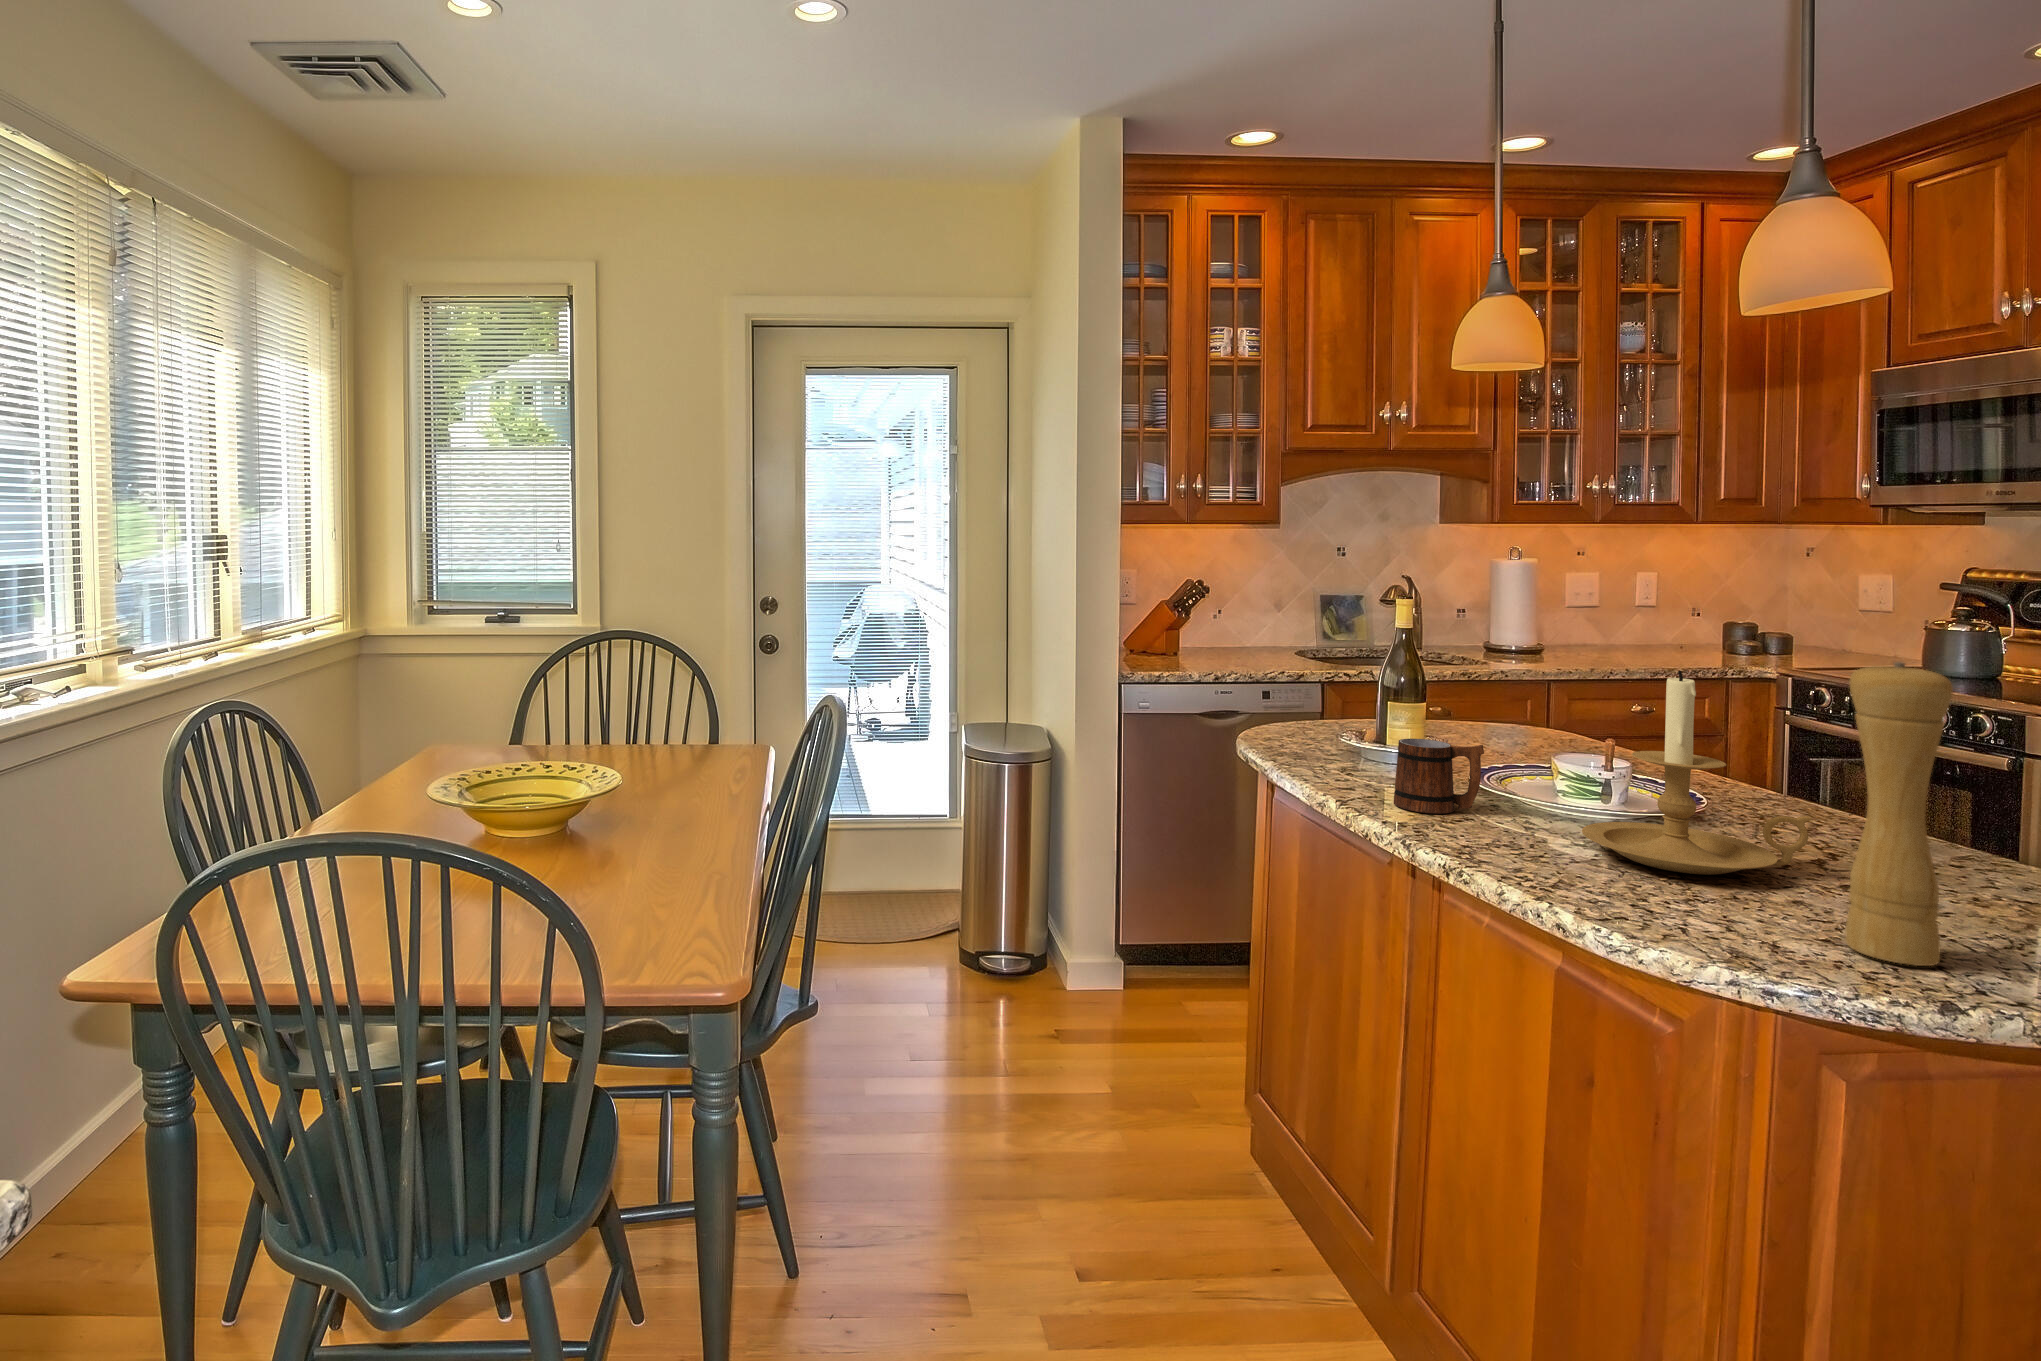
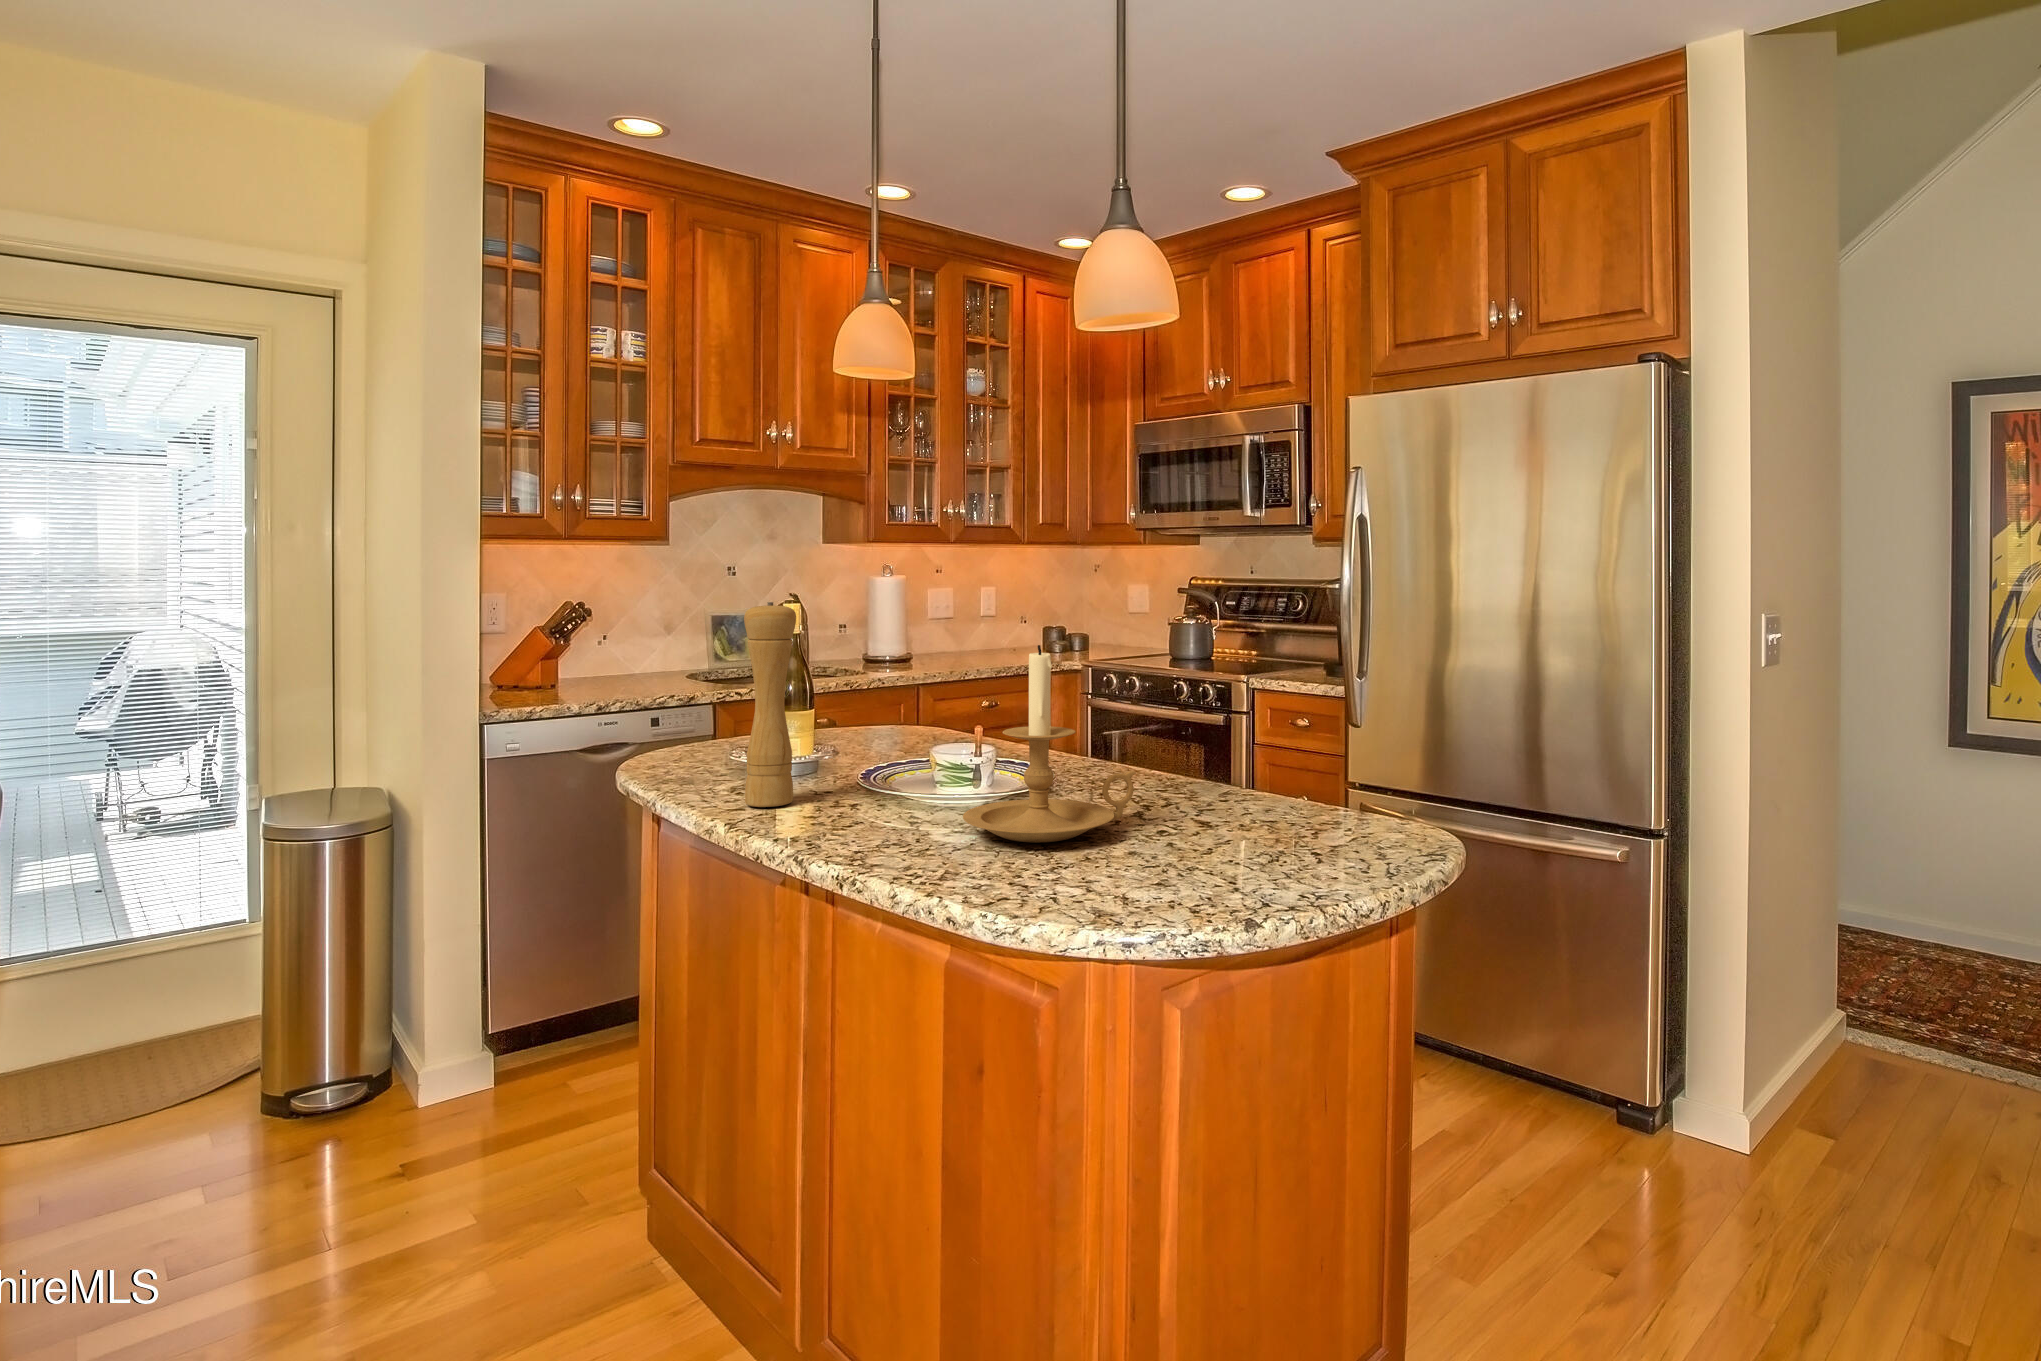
pepper mill: present [1846,662,1953,966] -> present [744,602,796,807]
mug: present [1394,739,1484,814] -> none [786,743,874,827]

